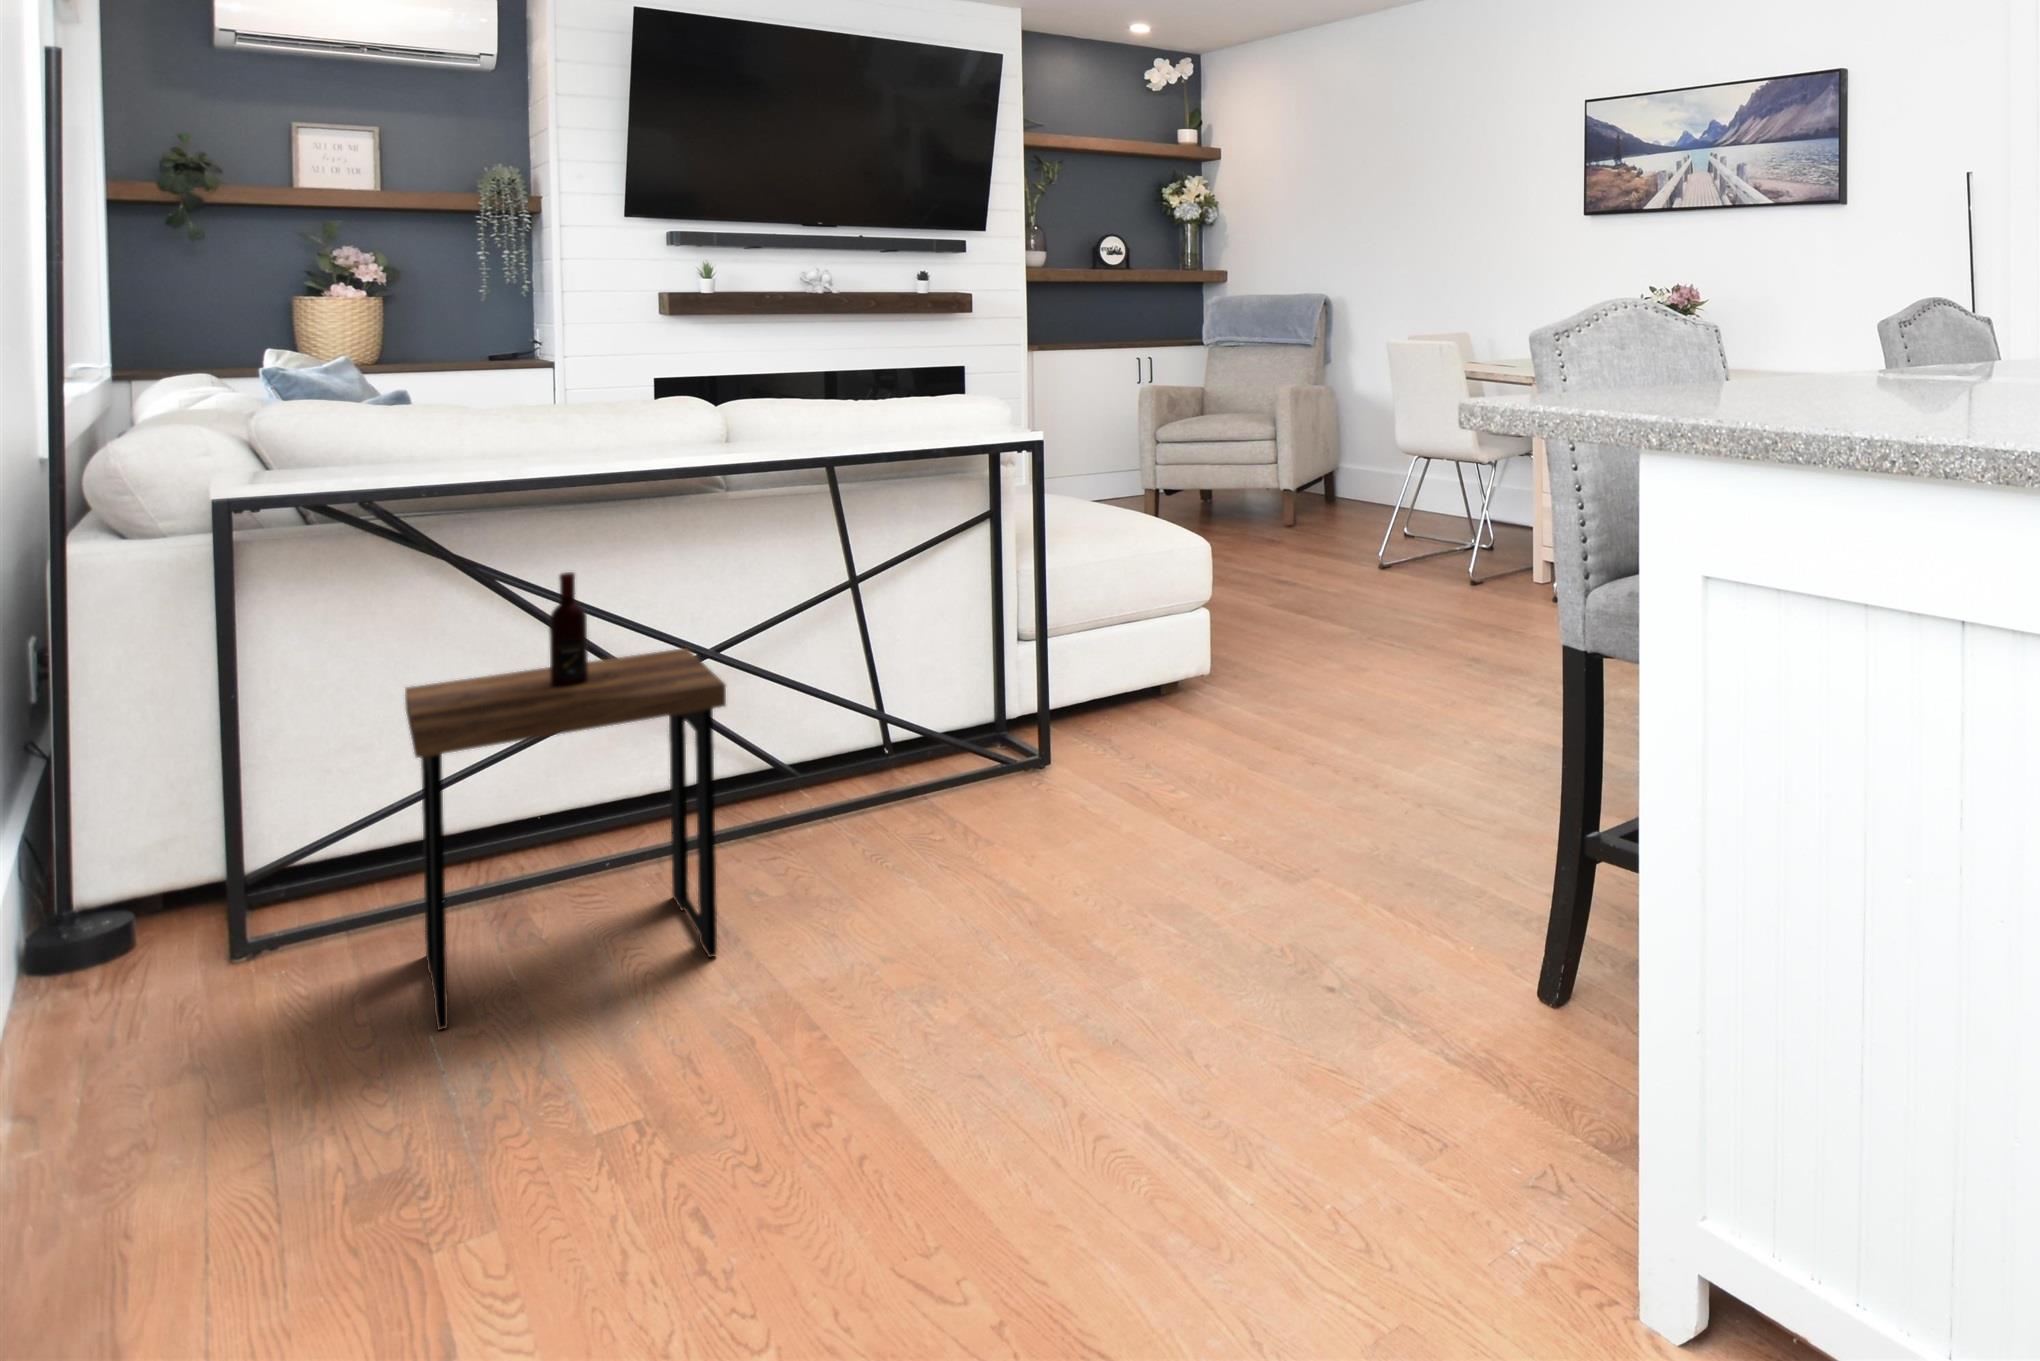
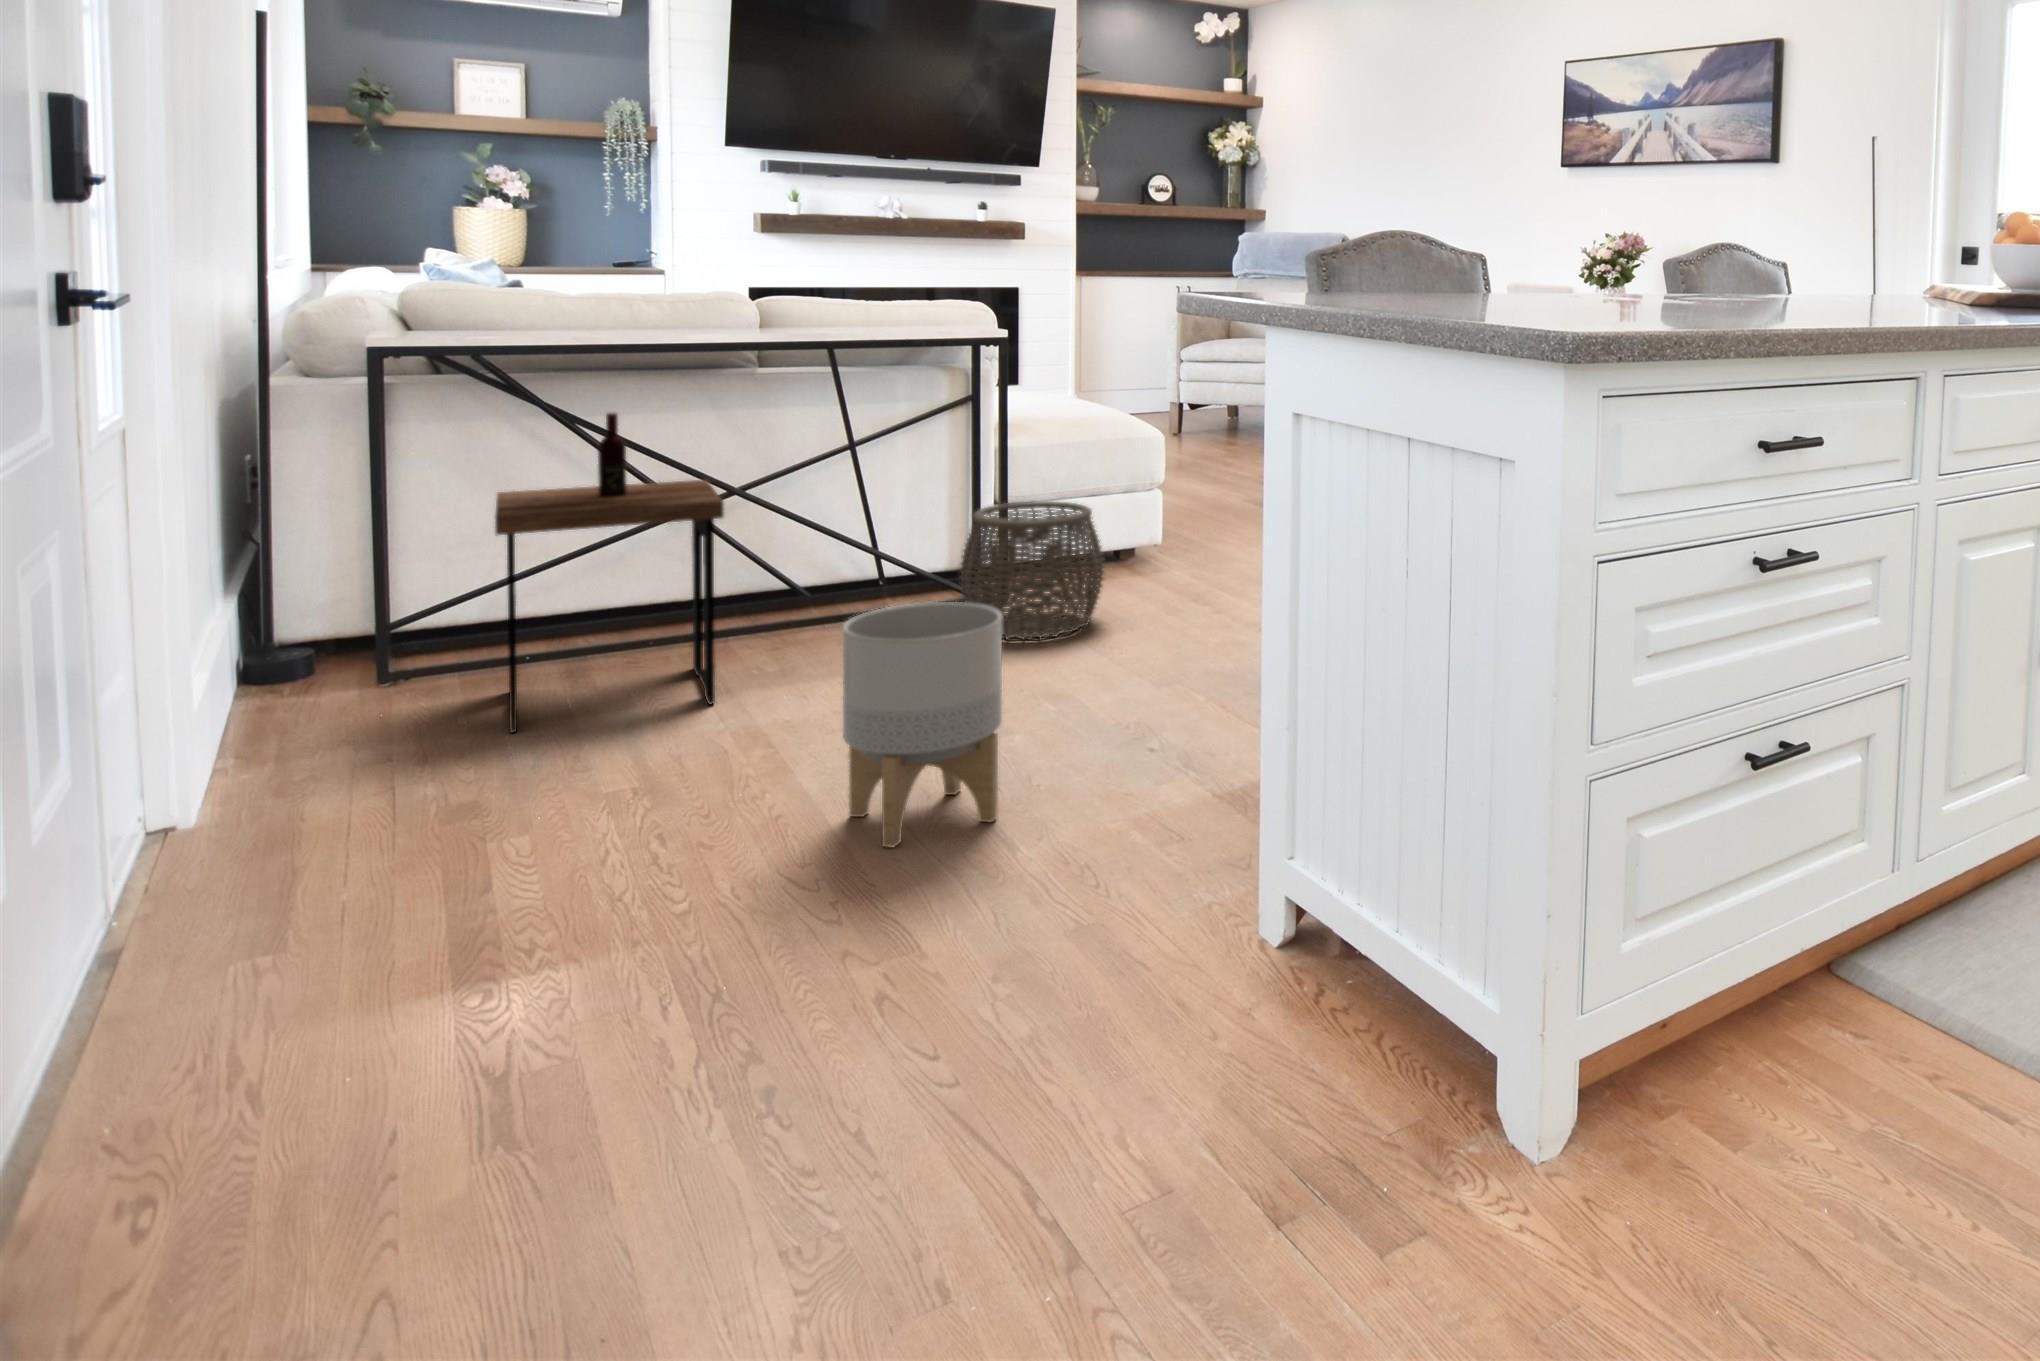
woven basket: none [1002,639,1181,822] -> present [960,501,1104,639]
planter: none [957,824,1173,1200] -> present [843,602,1002,847]

